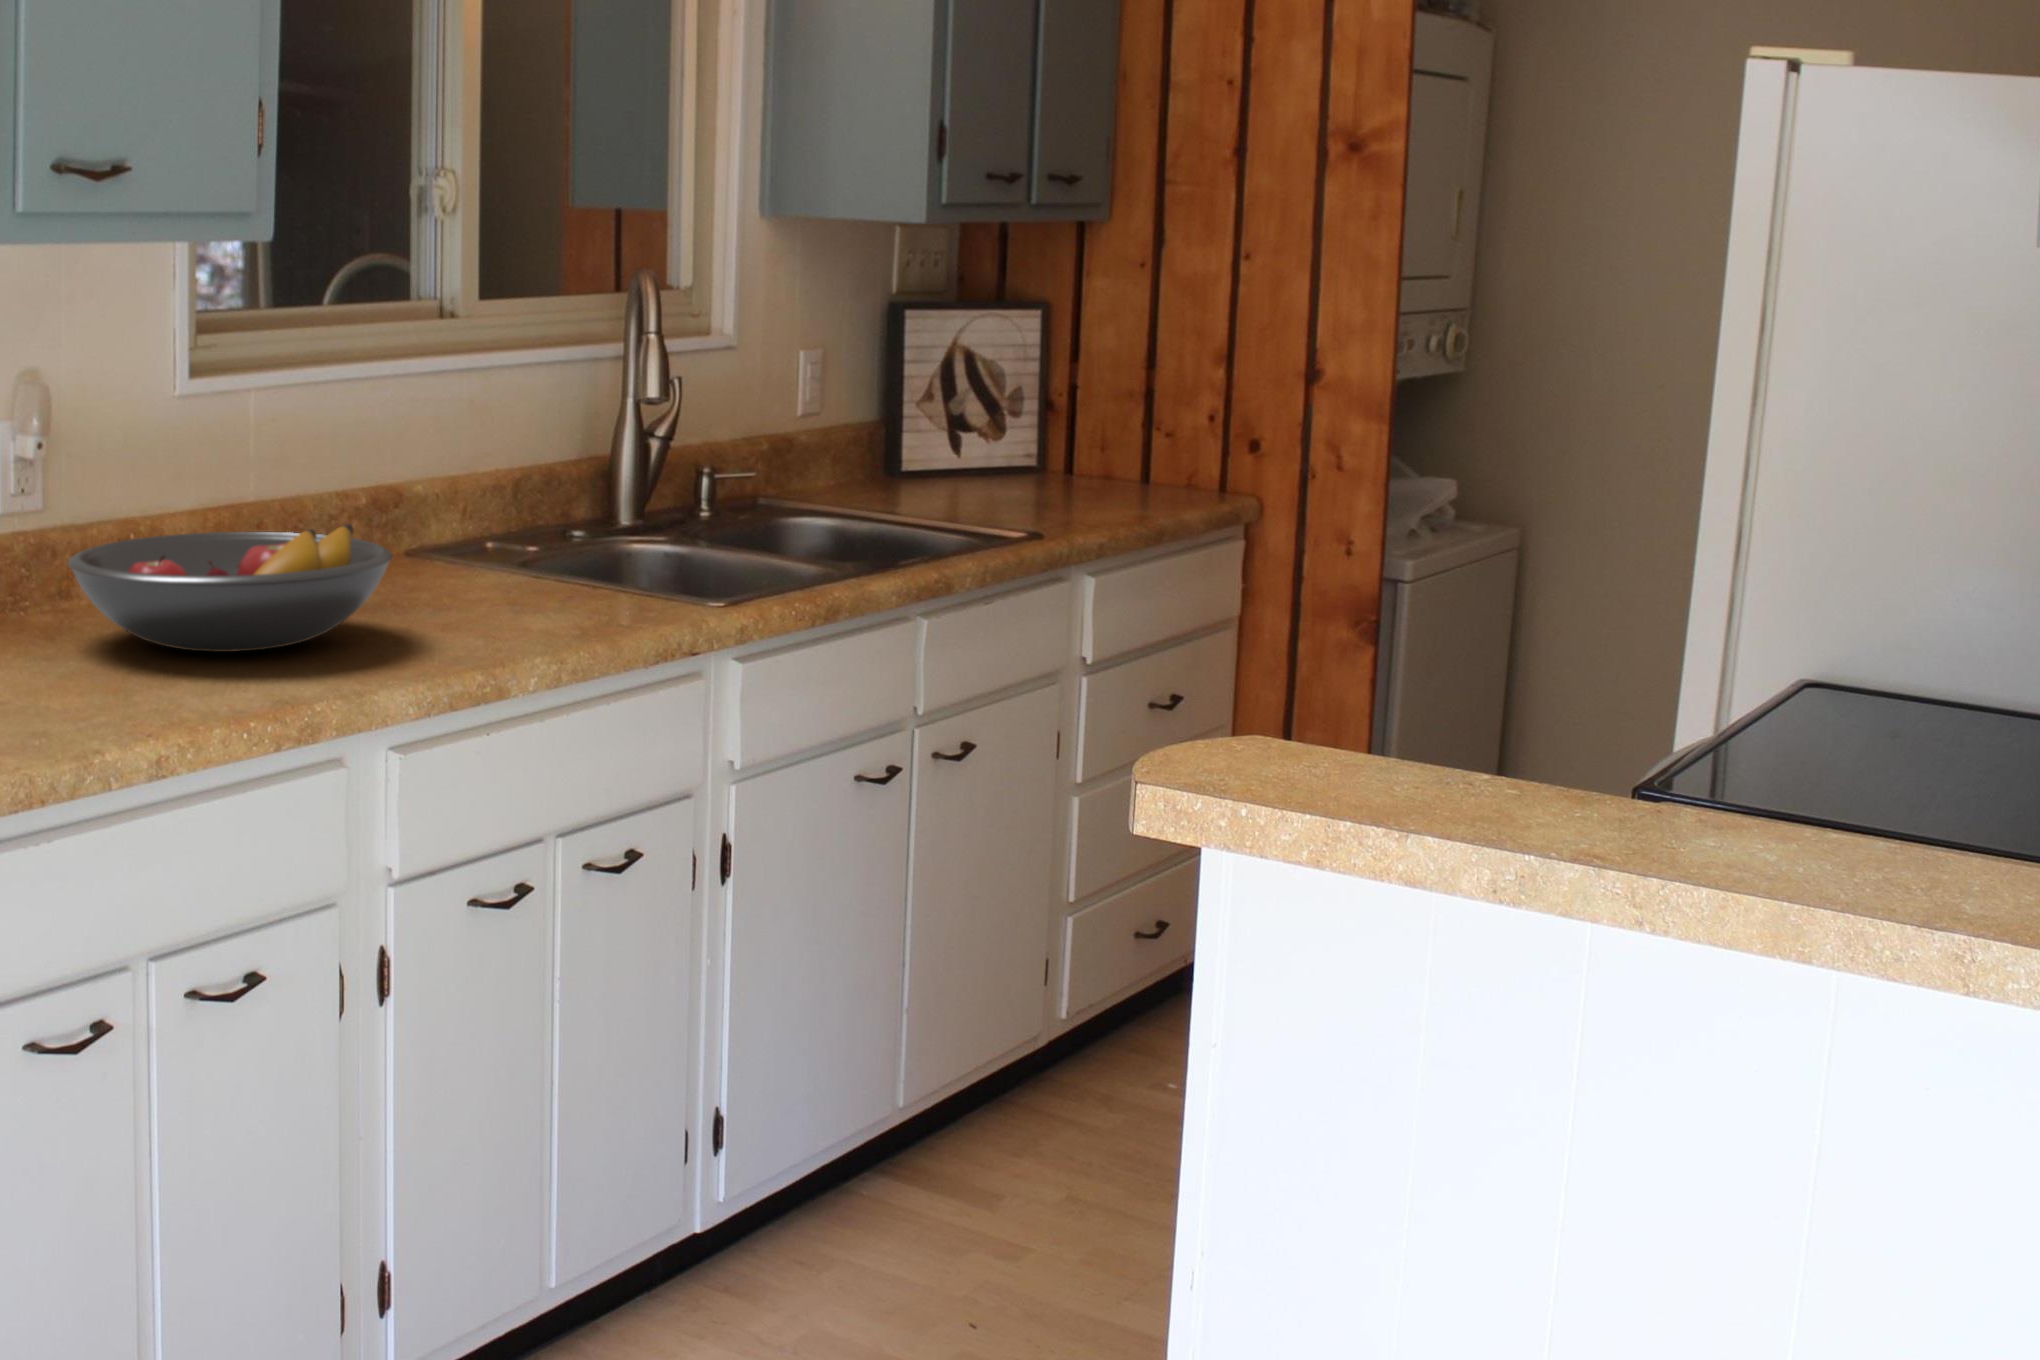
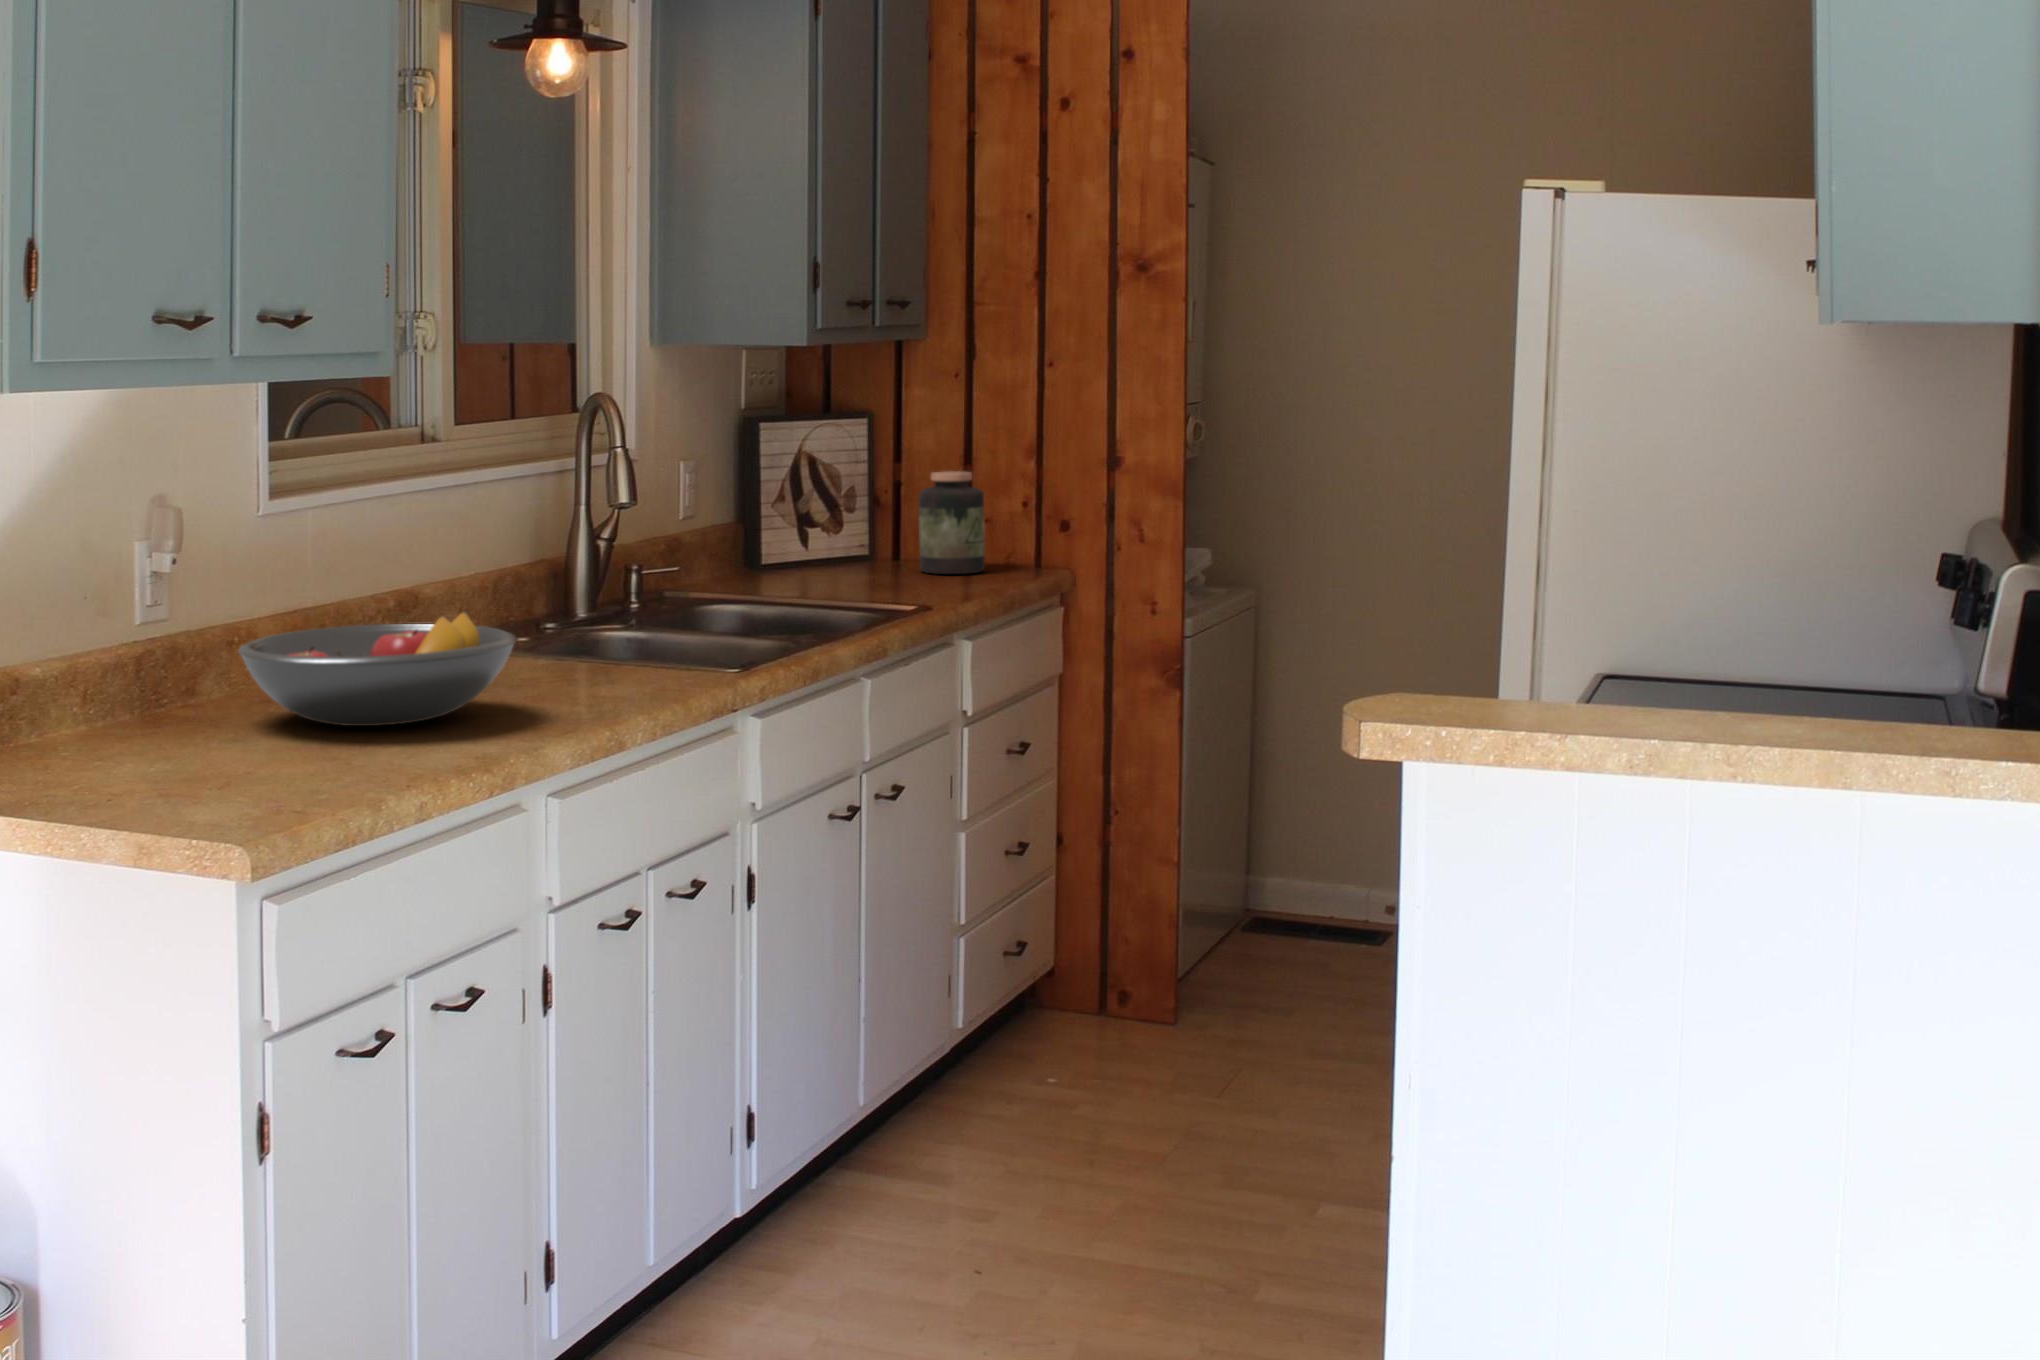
jar: none [1077,376,1154,494] -> present [919,471,985,574]

